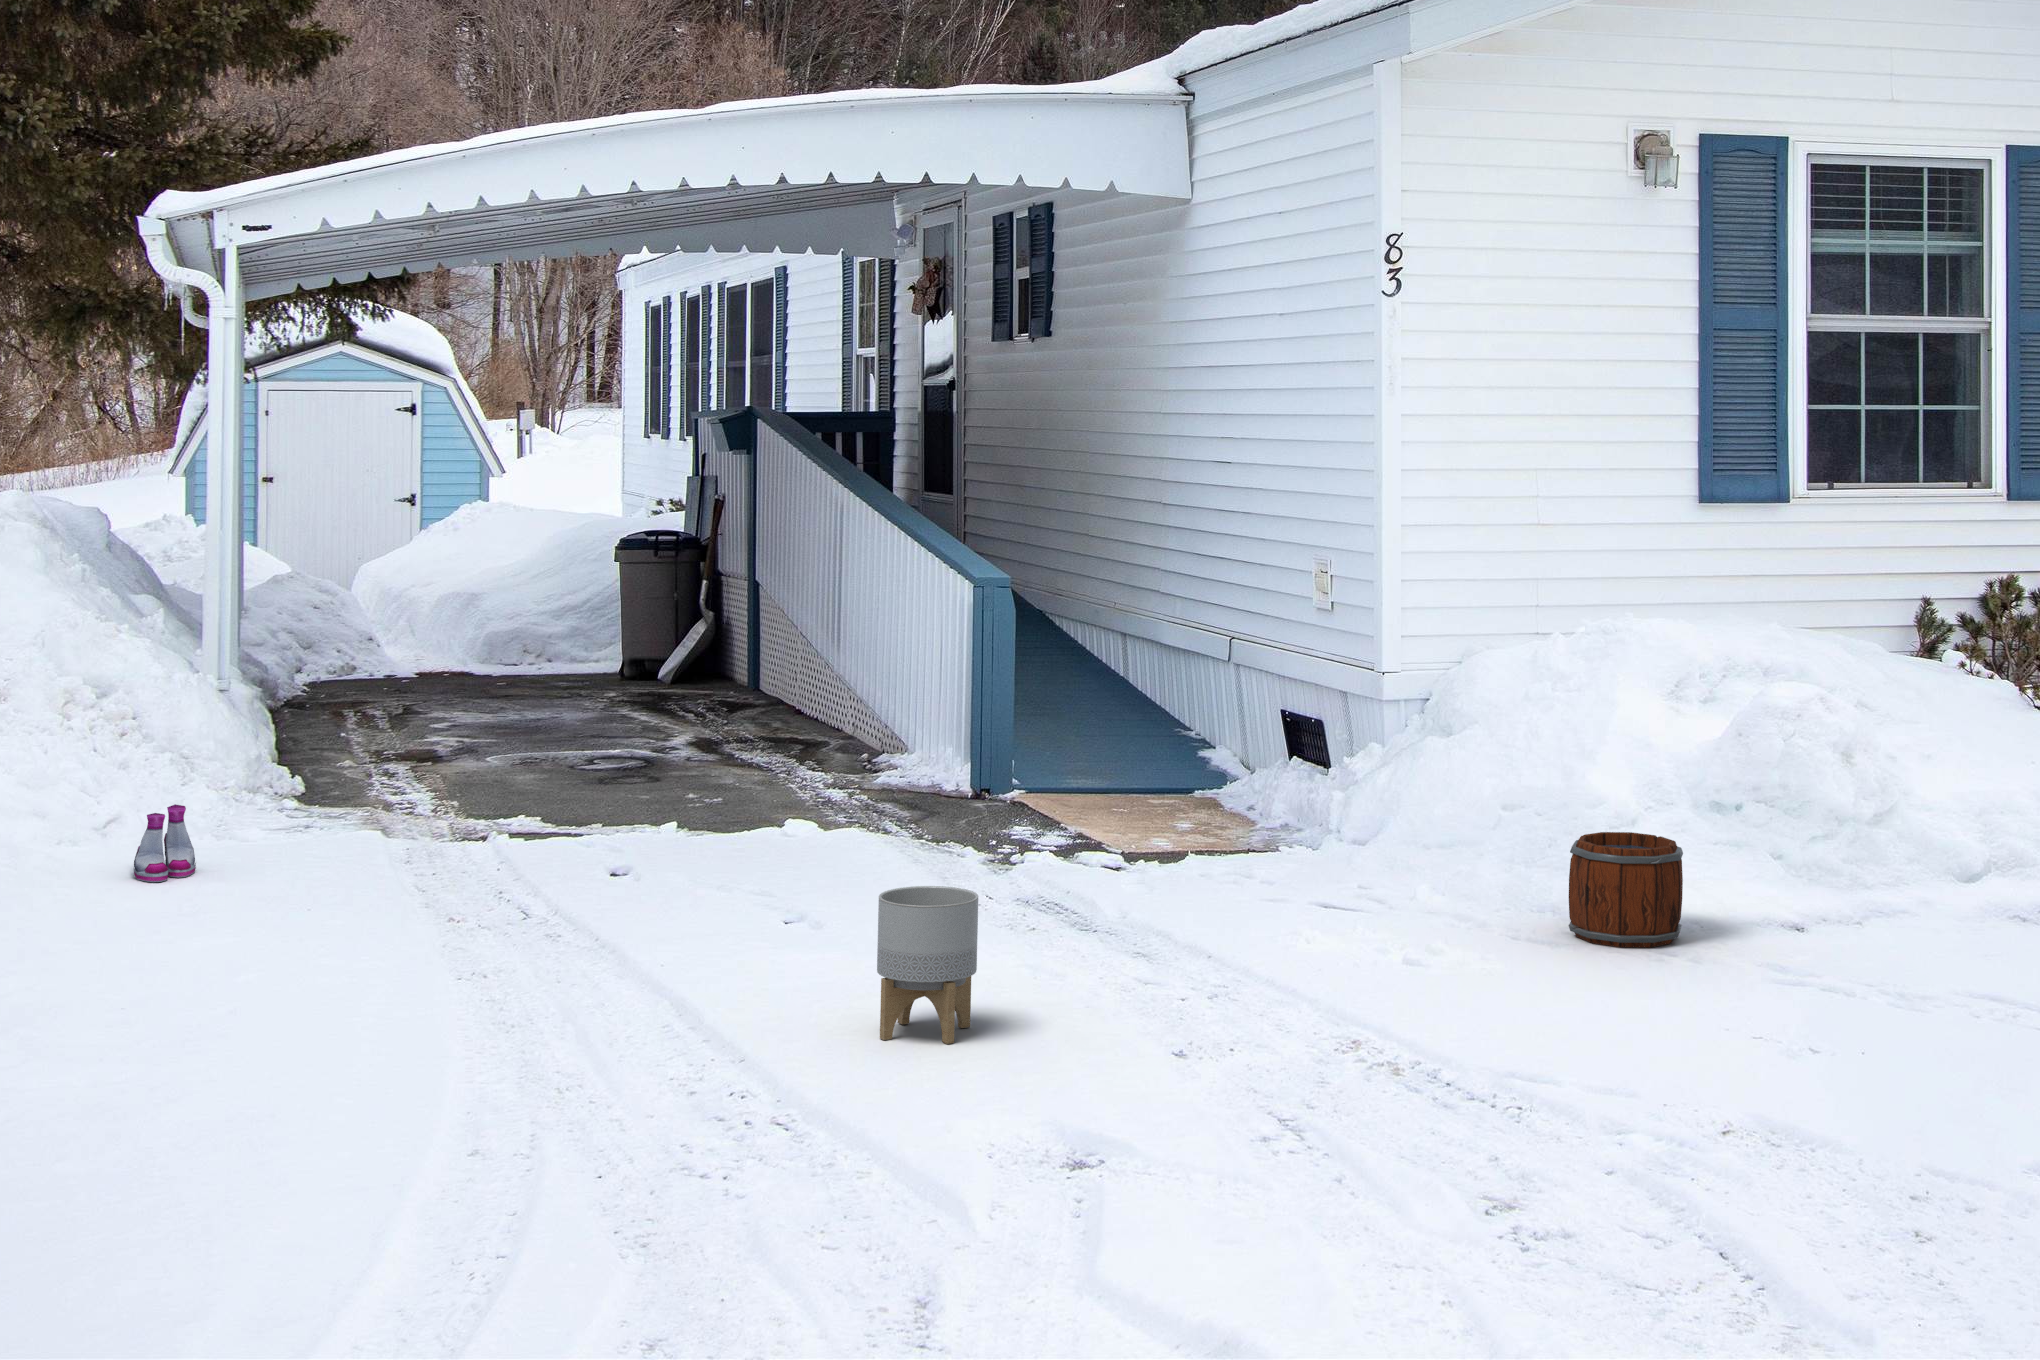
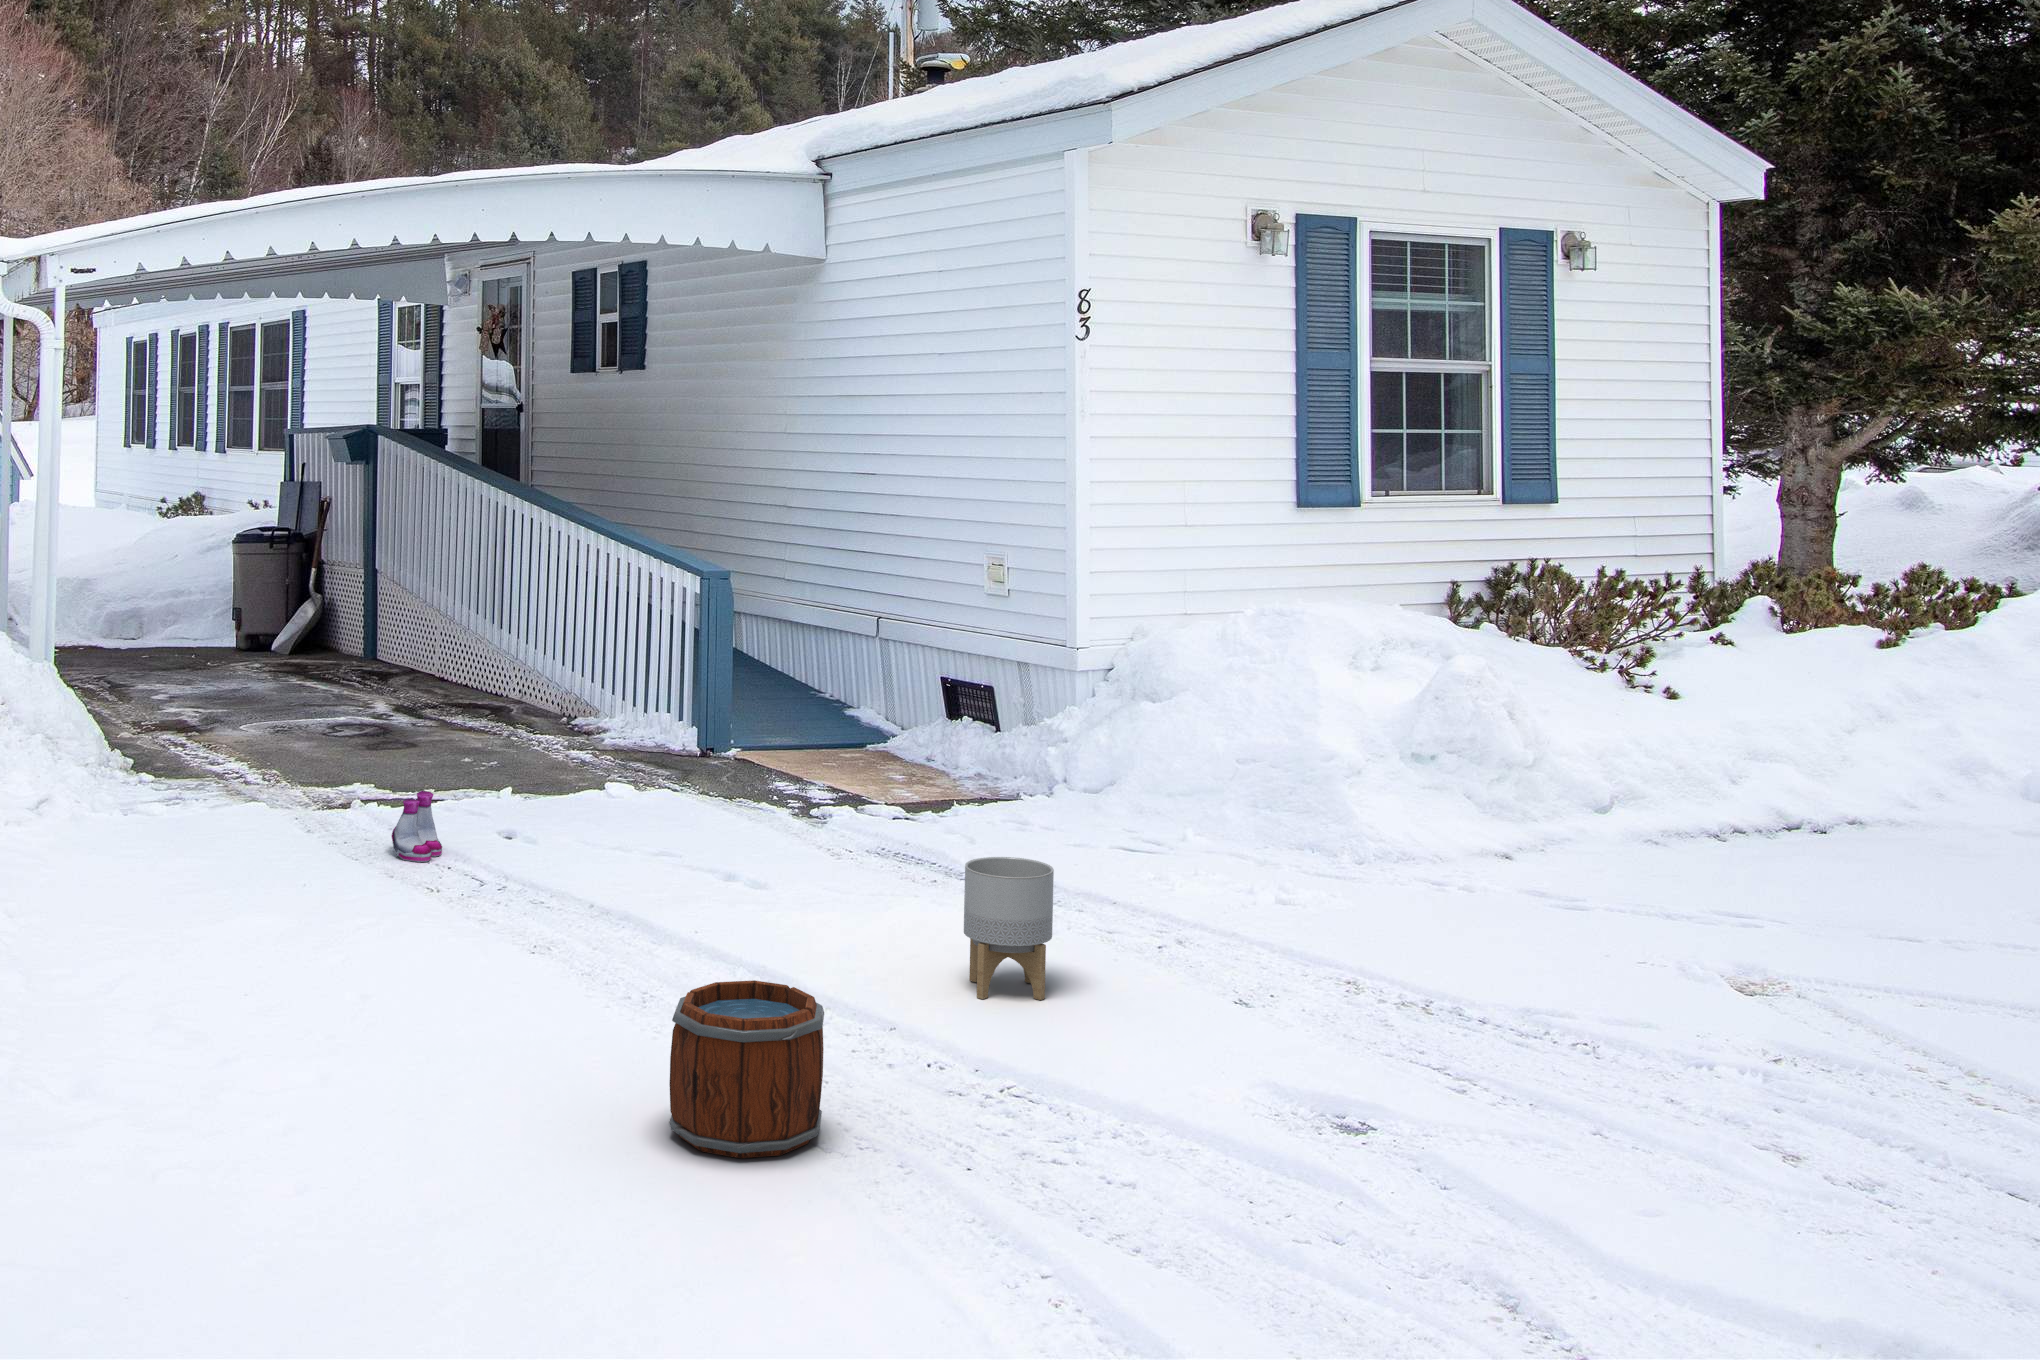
boots: present [134,804,196,882] -> present [392,791,442,862]
bucket: present [1569,832,1683,948] -> present [669,980,824,1158]

